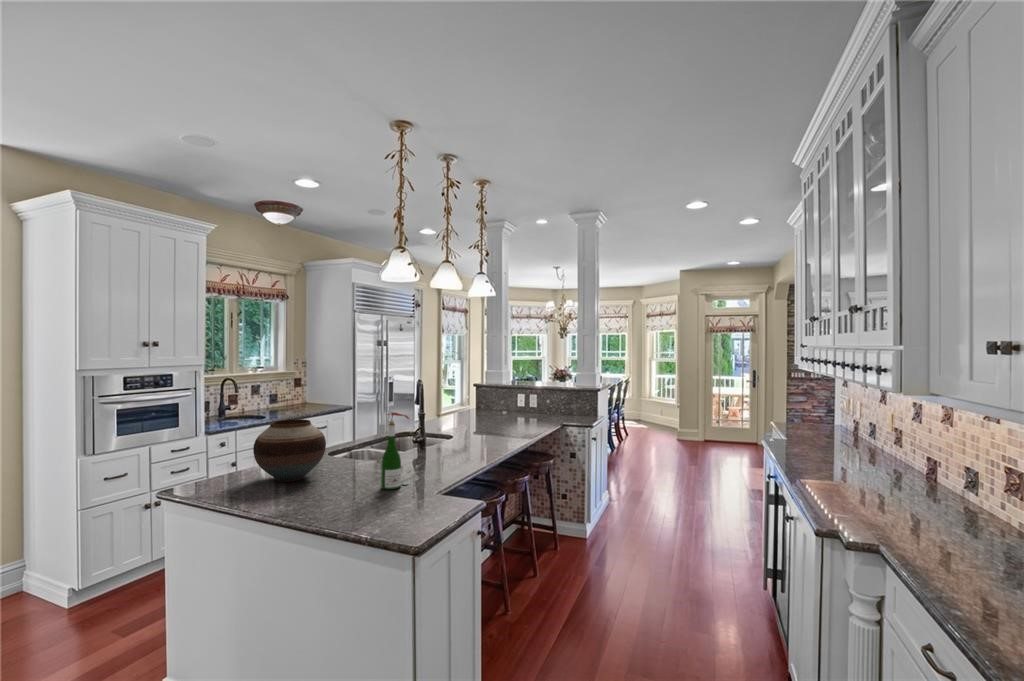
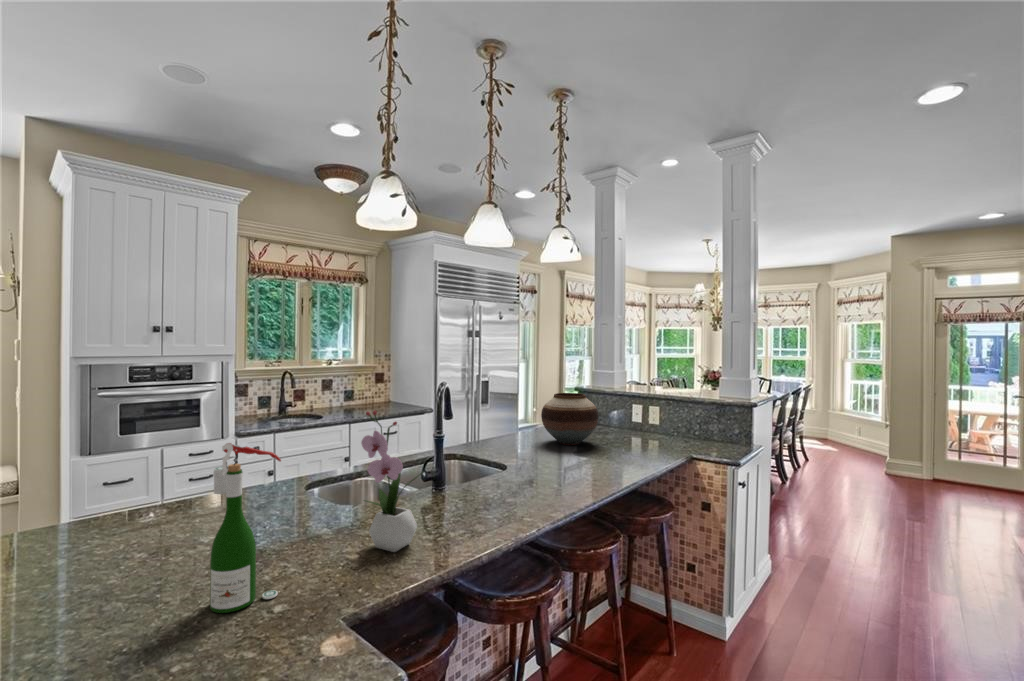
flower arrangement: none [427,396,453,468] -> present [361,411,421,552]
vase: present [253,419,326,482] -> present [541,393,598,445]

